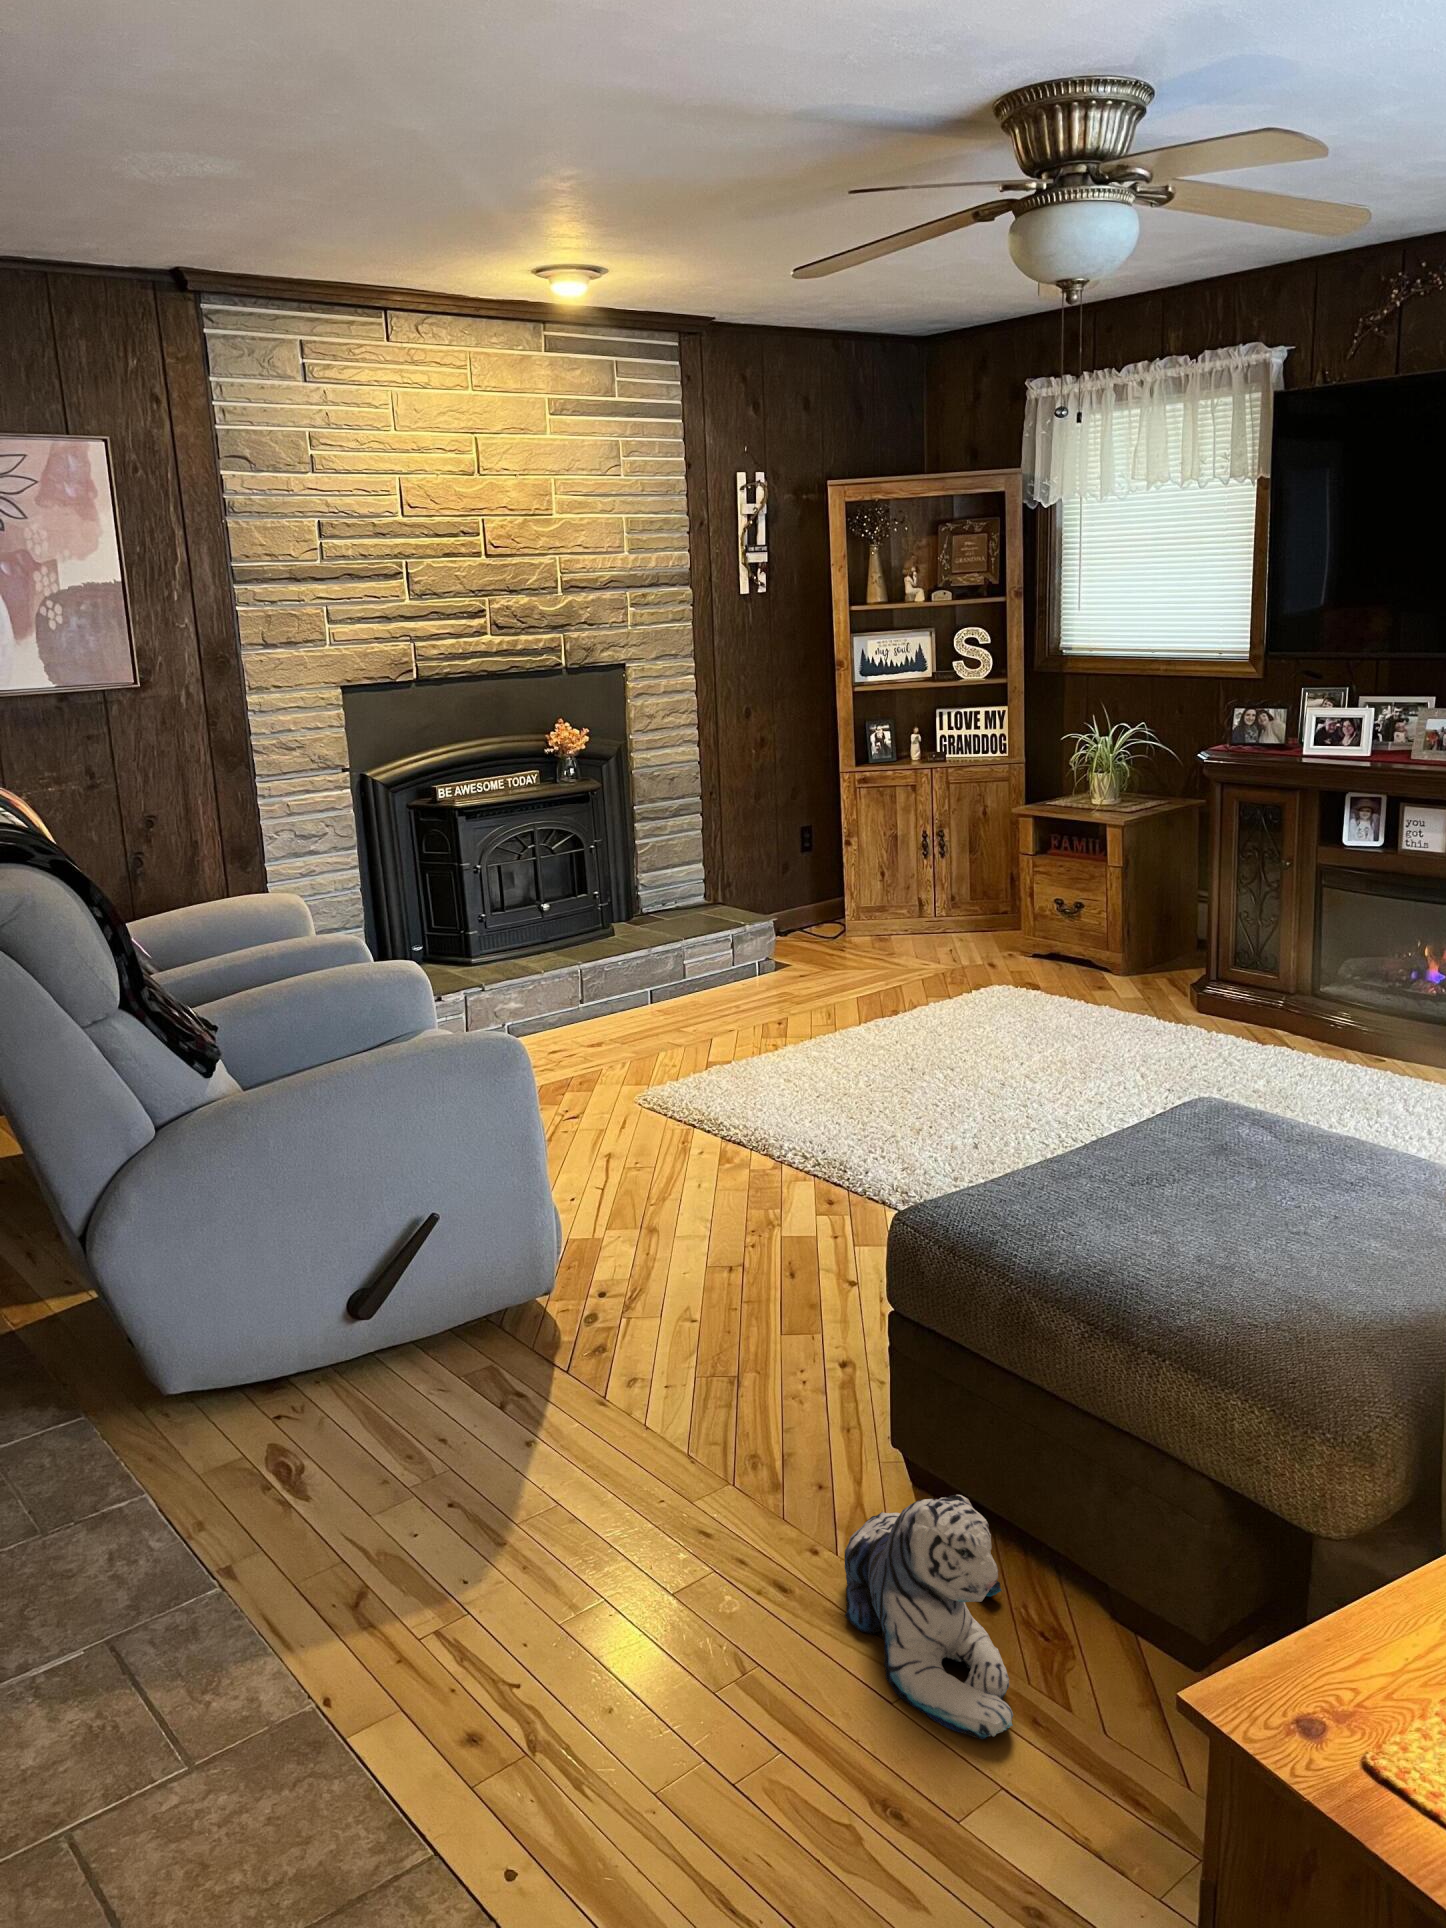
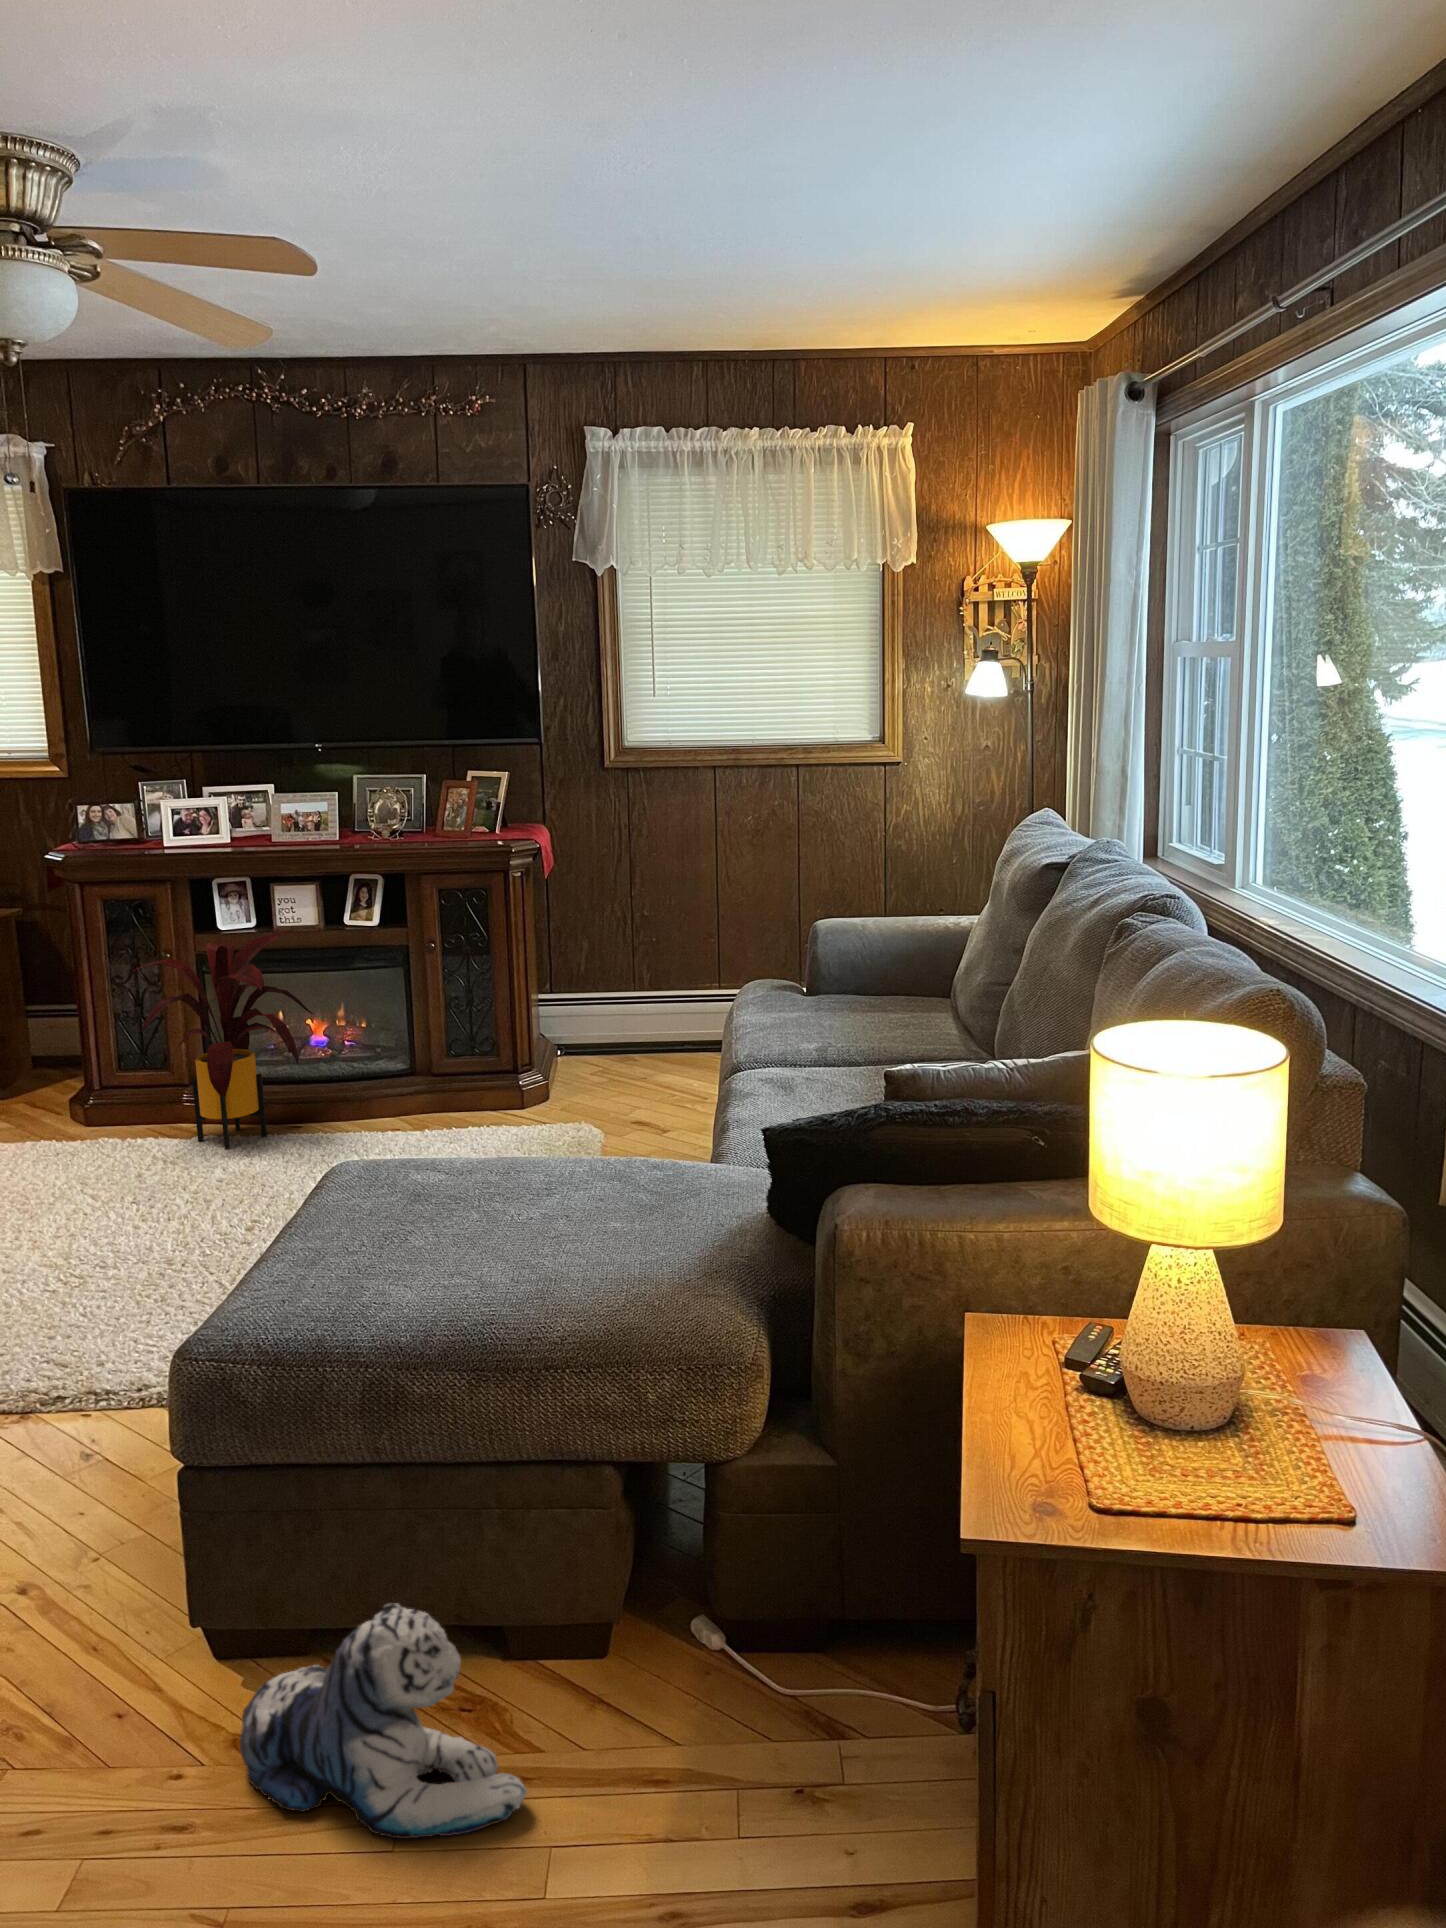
house plant: none [1215,854,1414,1062] -> present [133,931,313,1149]

